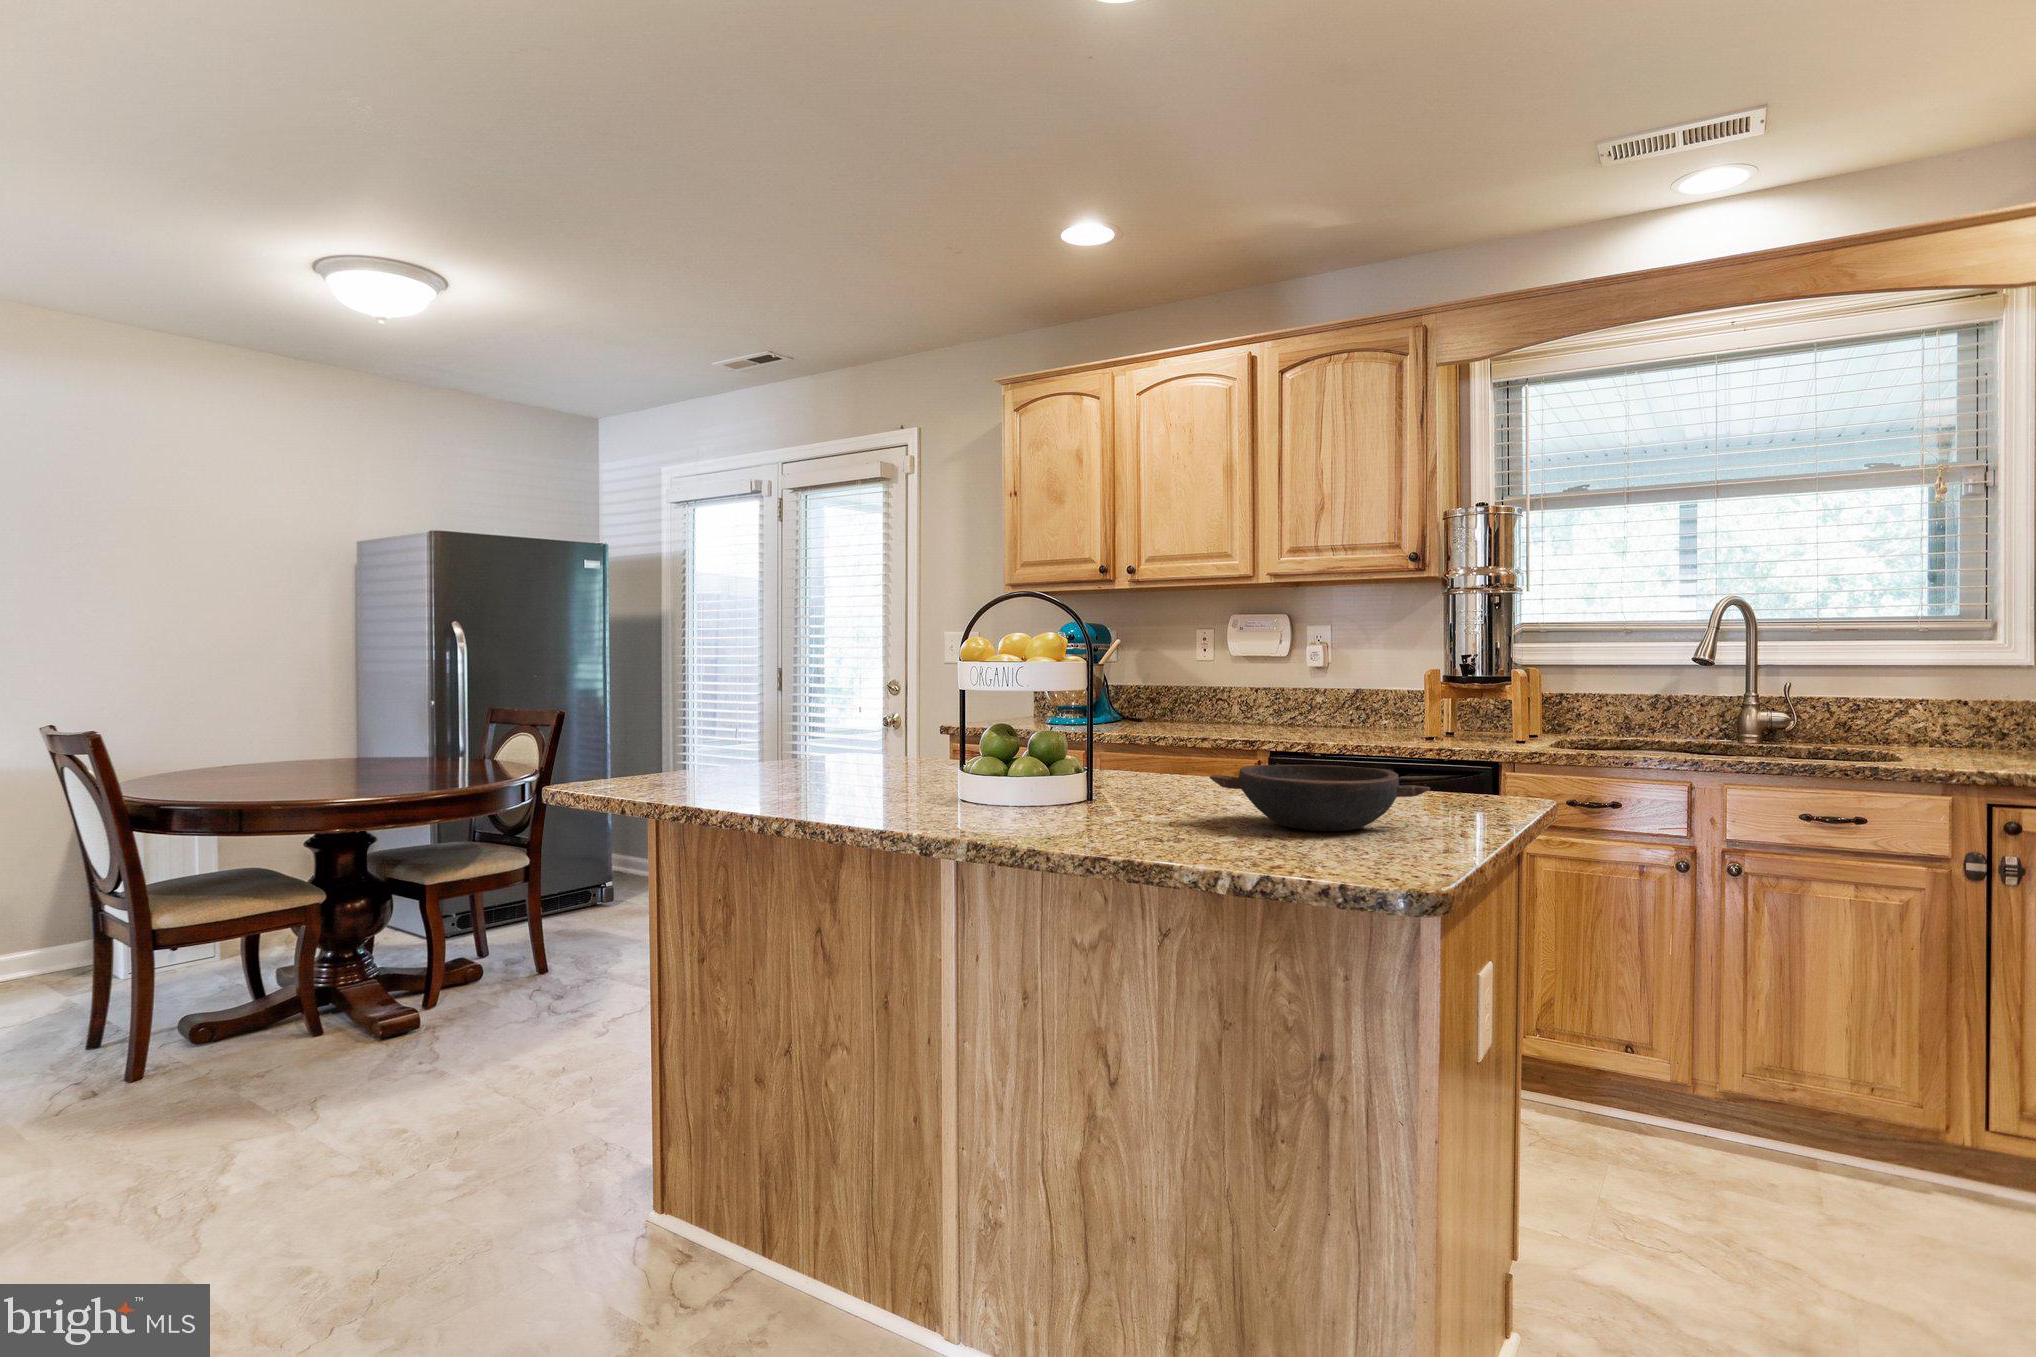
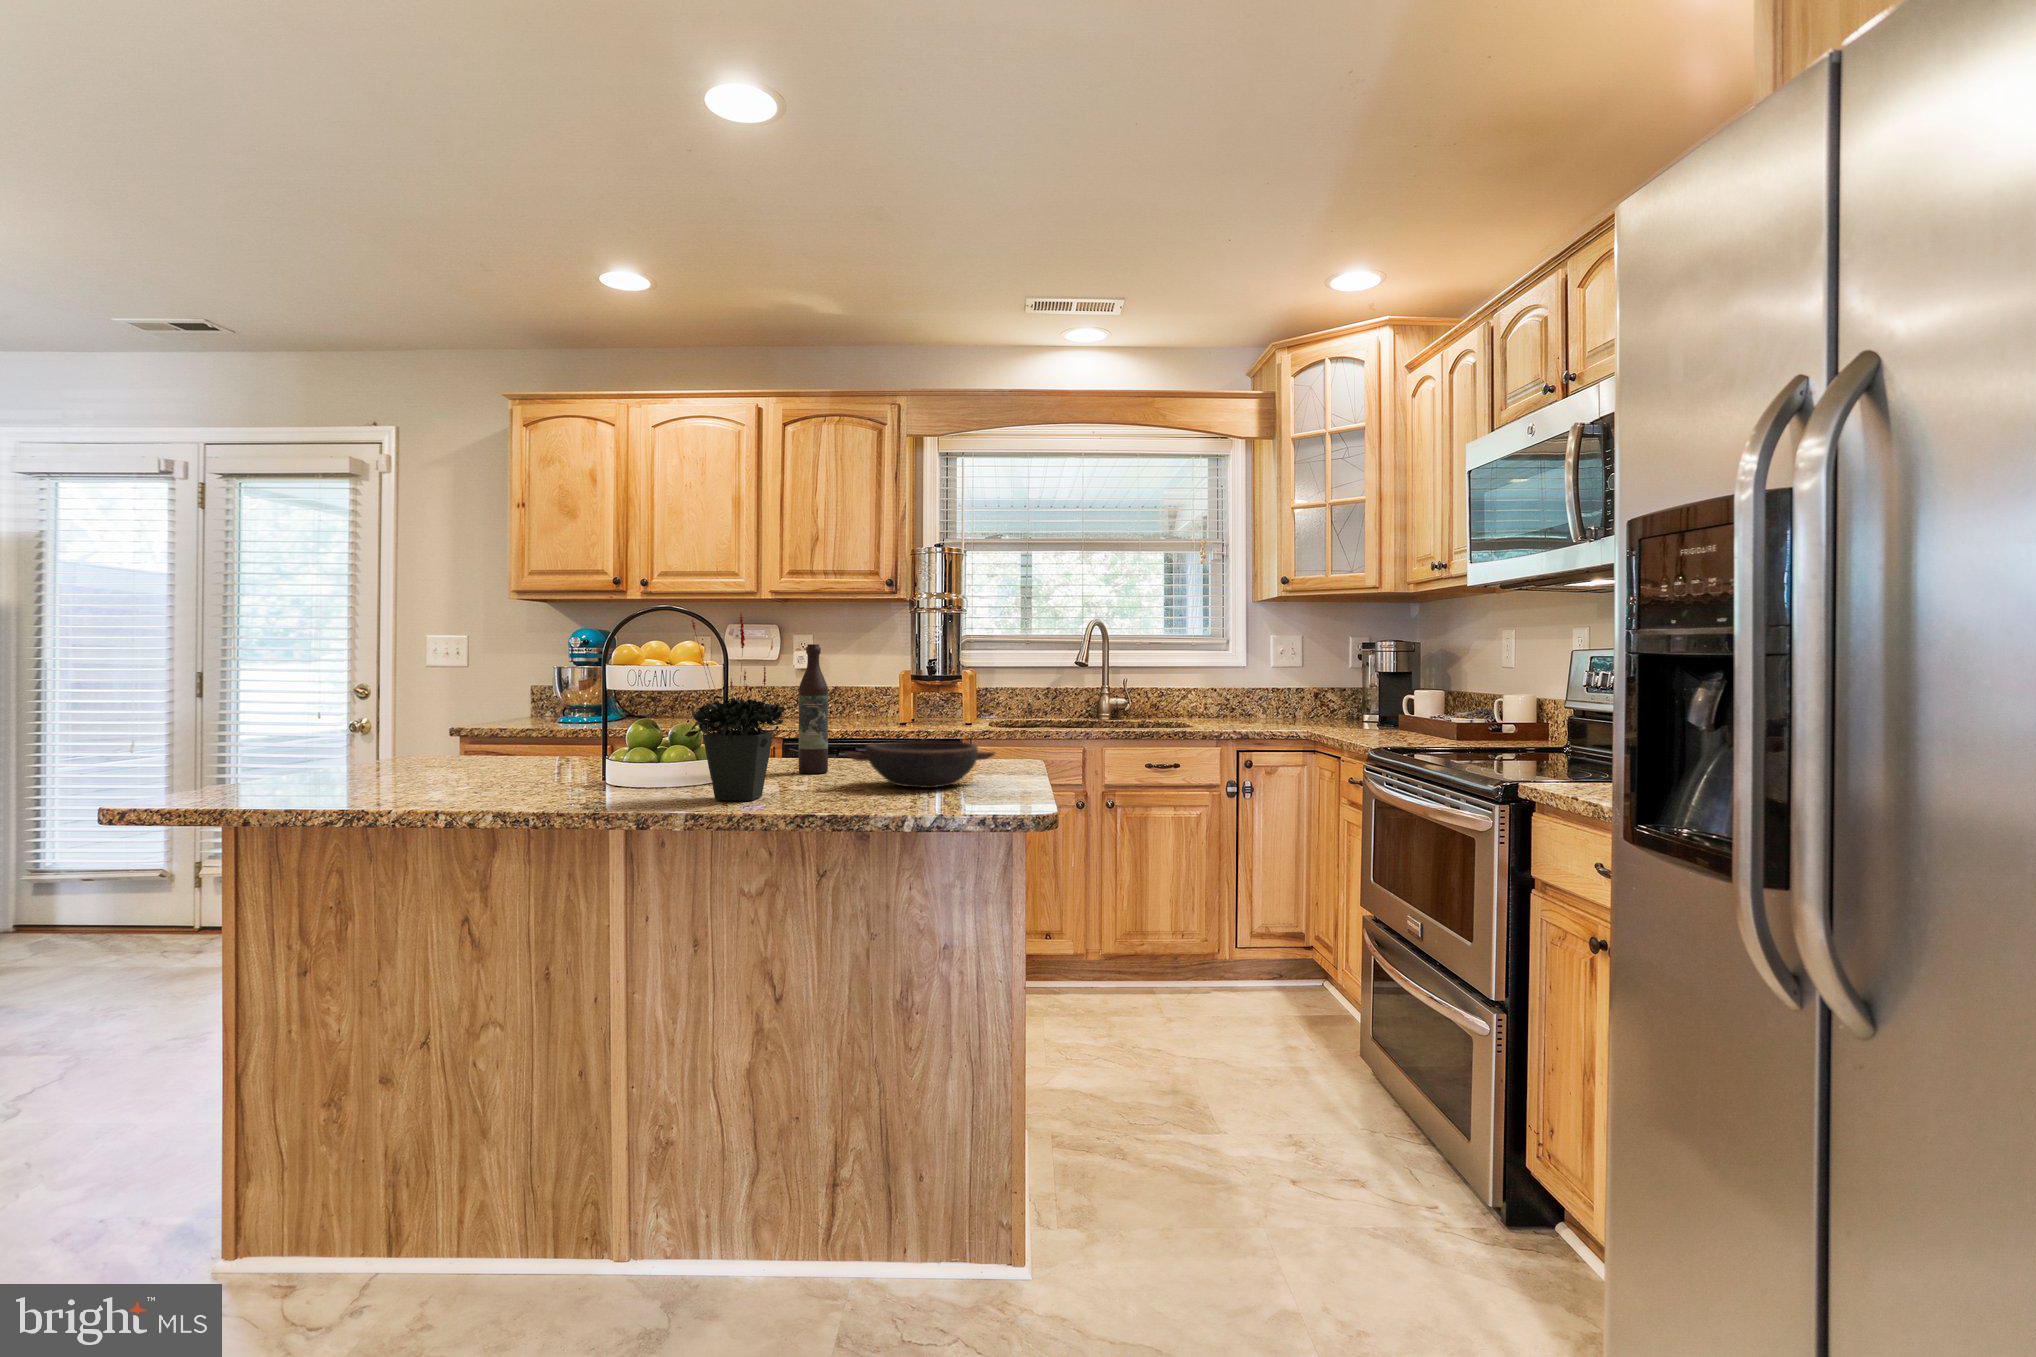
potted plant: none [997,596,1122,830] -> present [685,614,786,801]
wine bottle: none [1193,636,1230,799] -> present [799,644,828,773]

